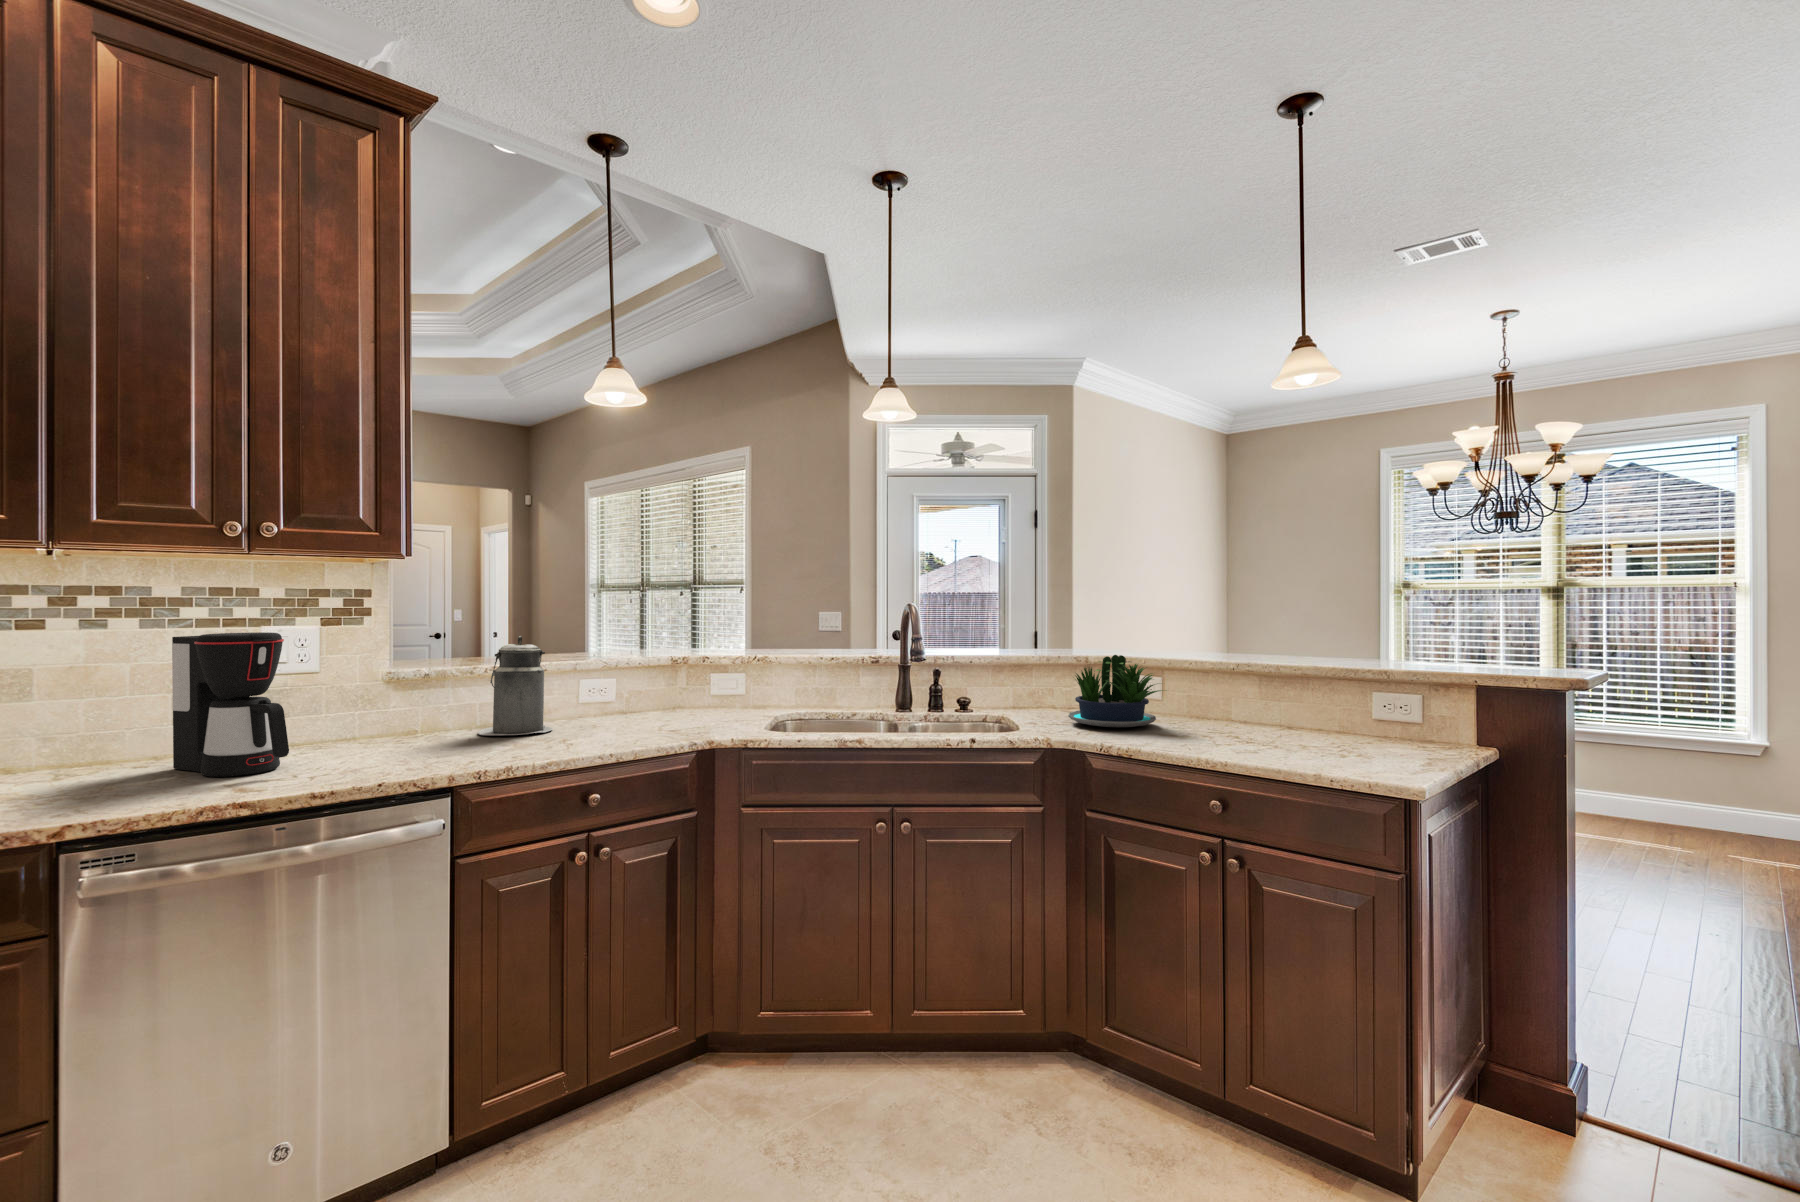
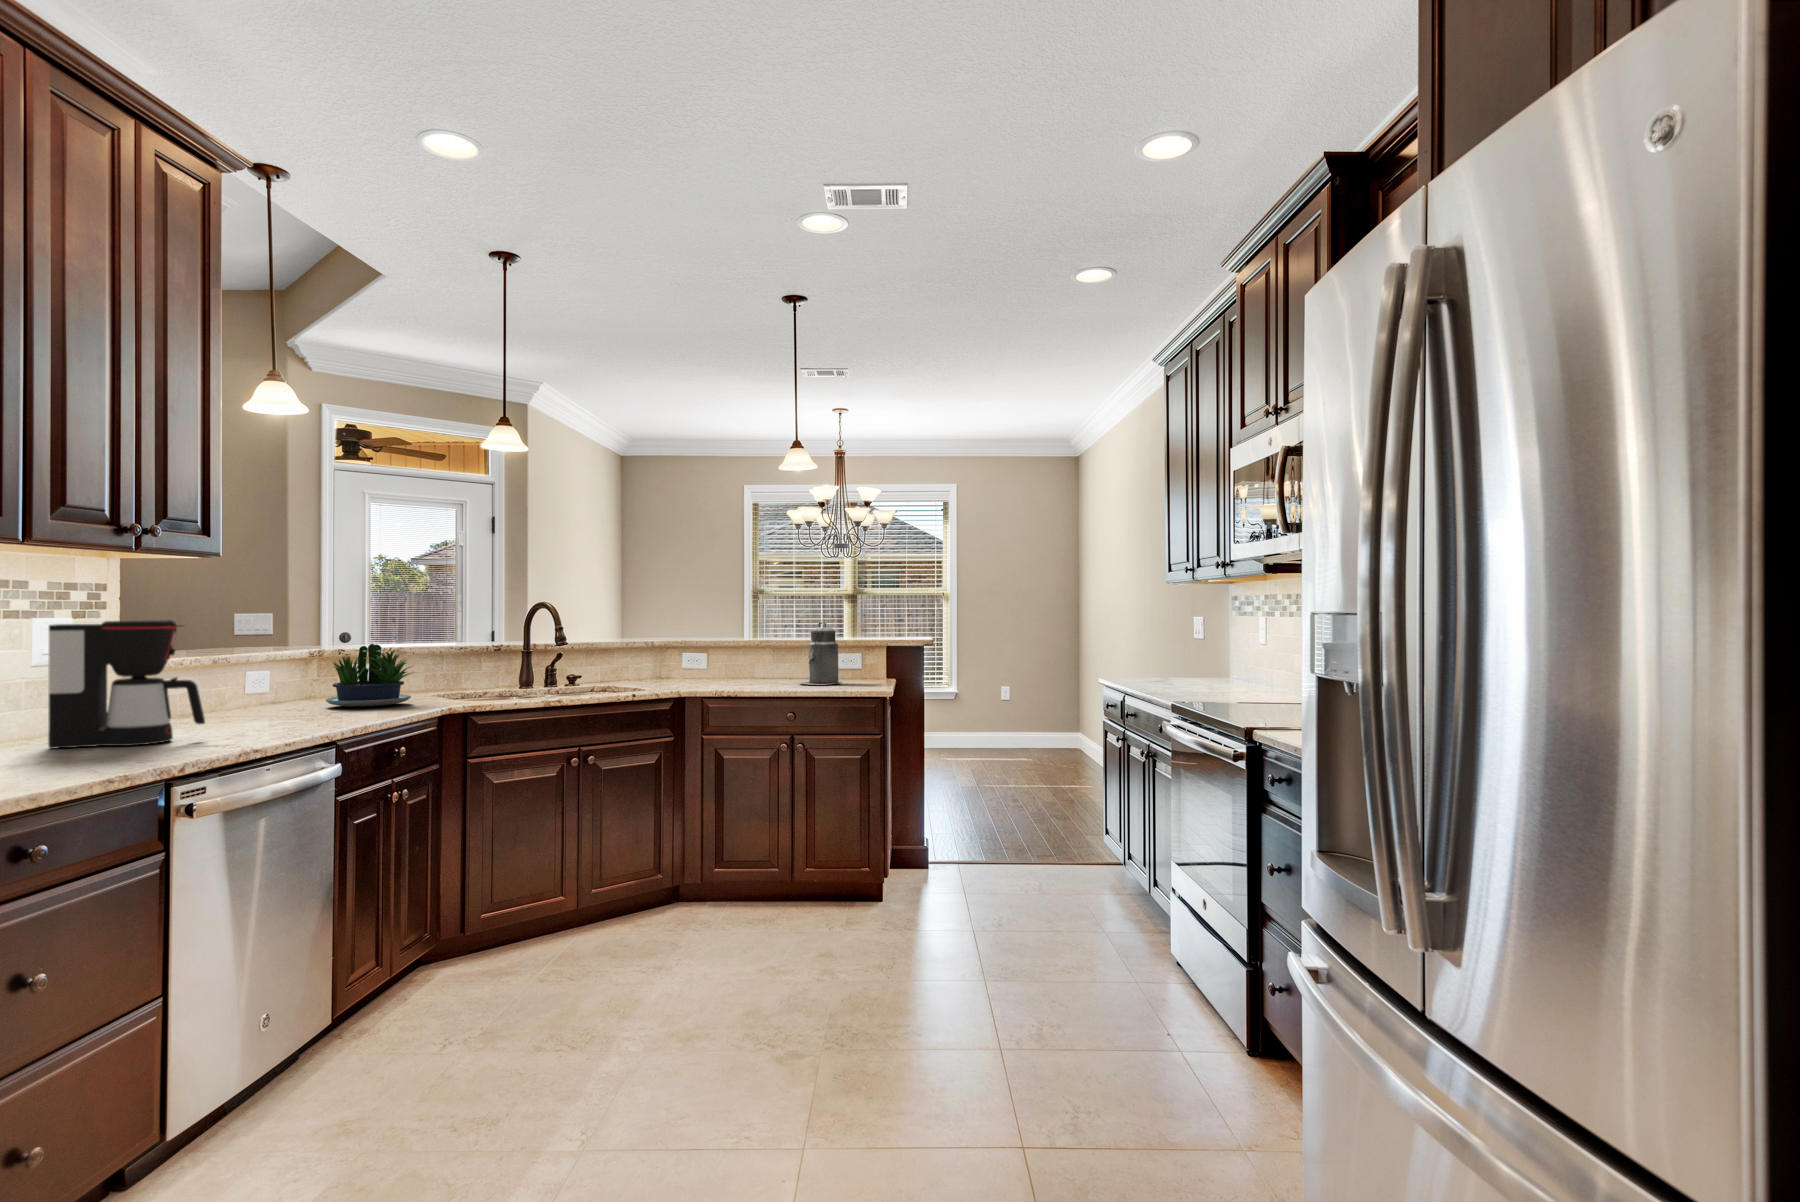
canister: present [478,636,552,735] -> present [800,622,842,685]
potted plant: present [1068,655,1163,727] -> present [326,644,412,707]

